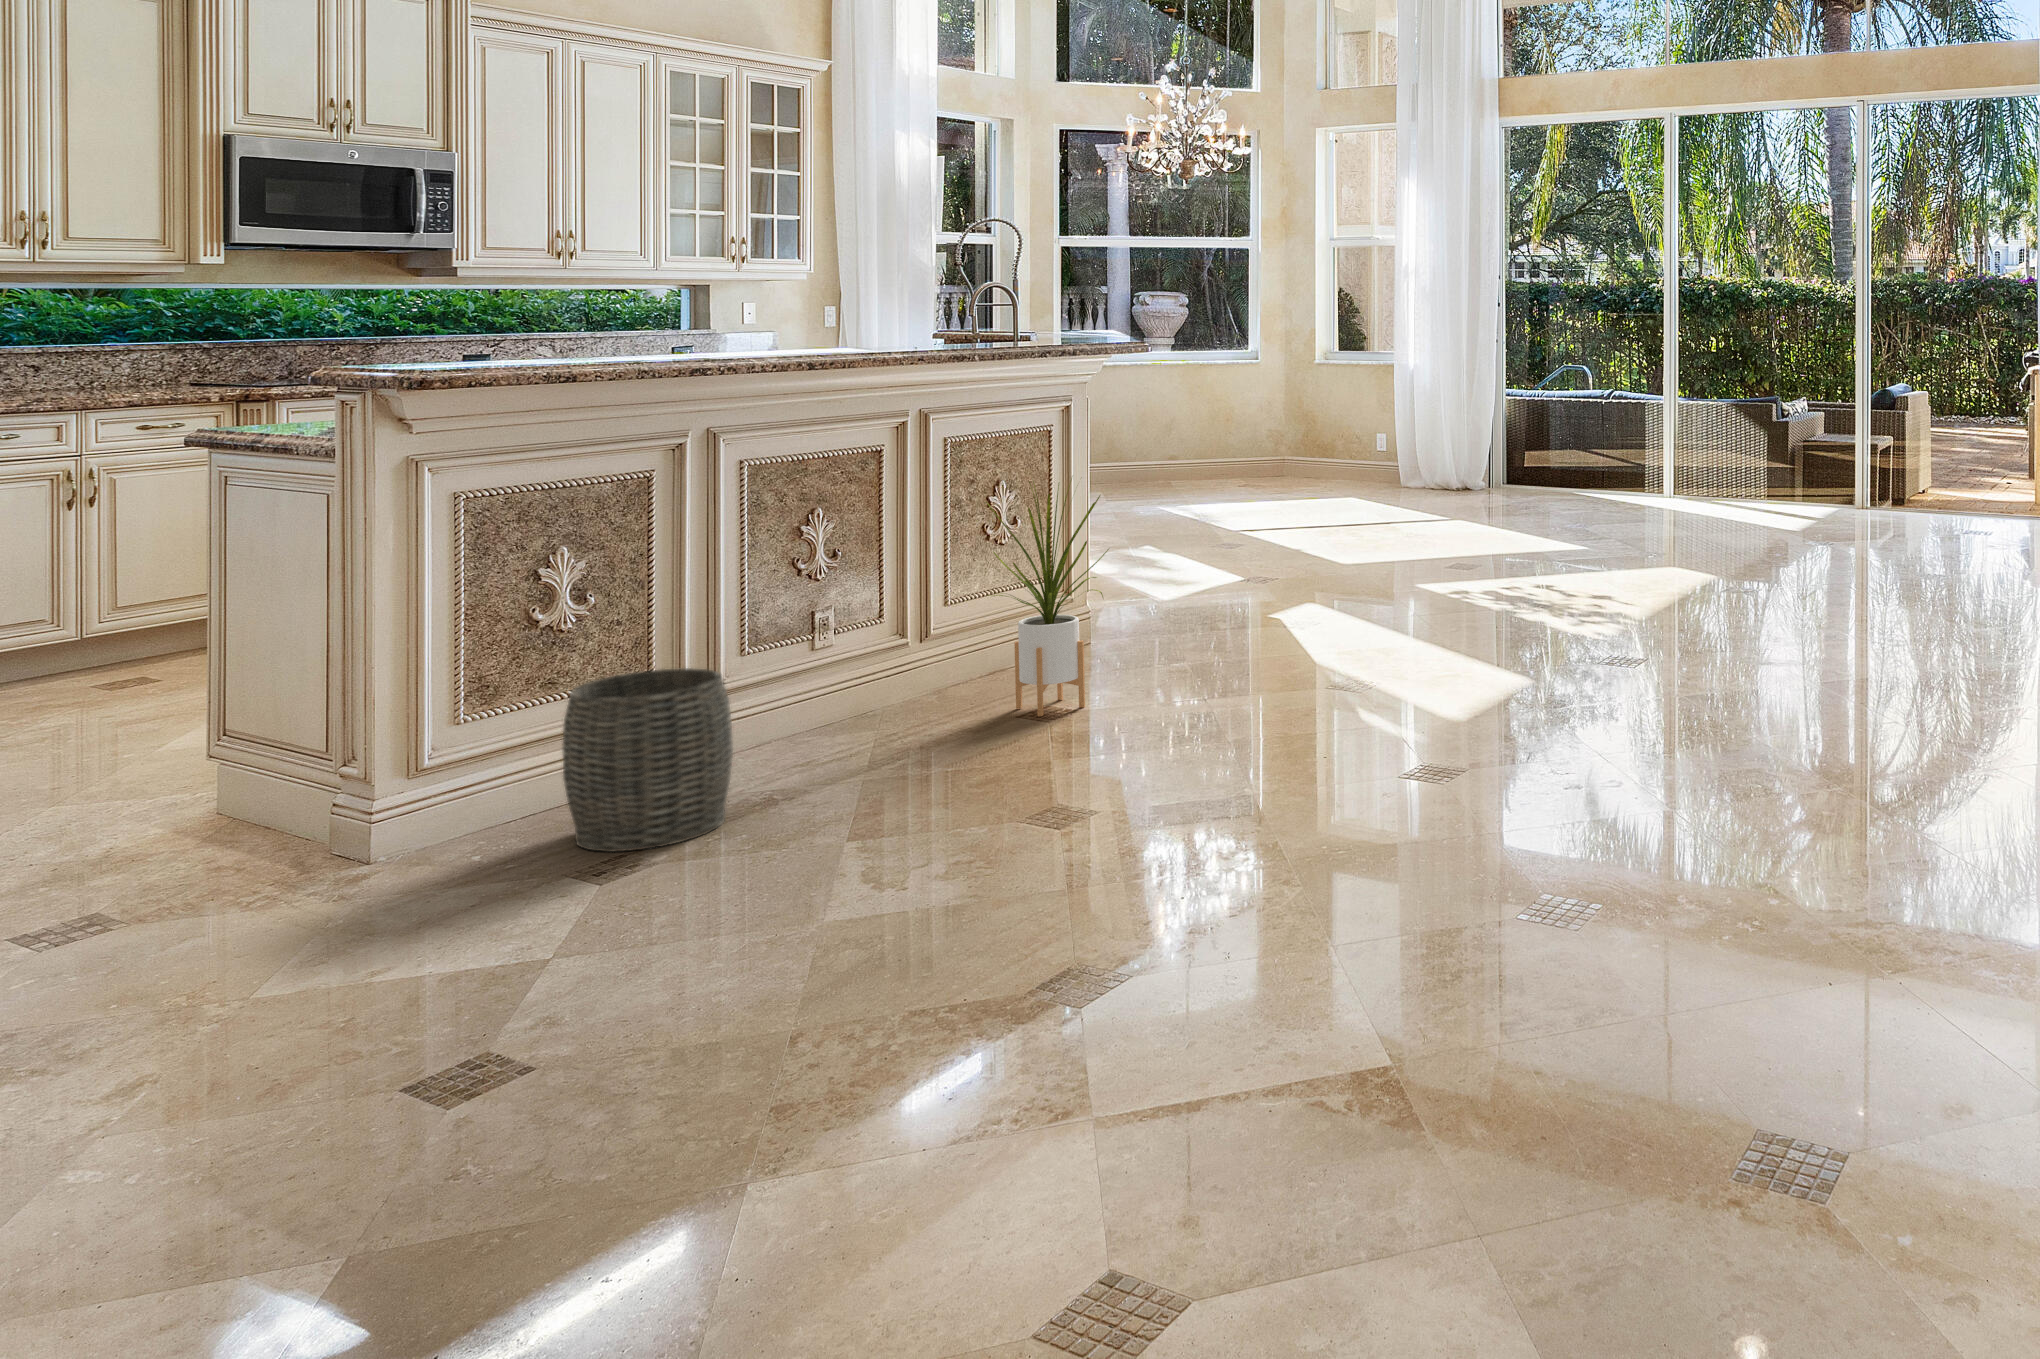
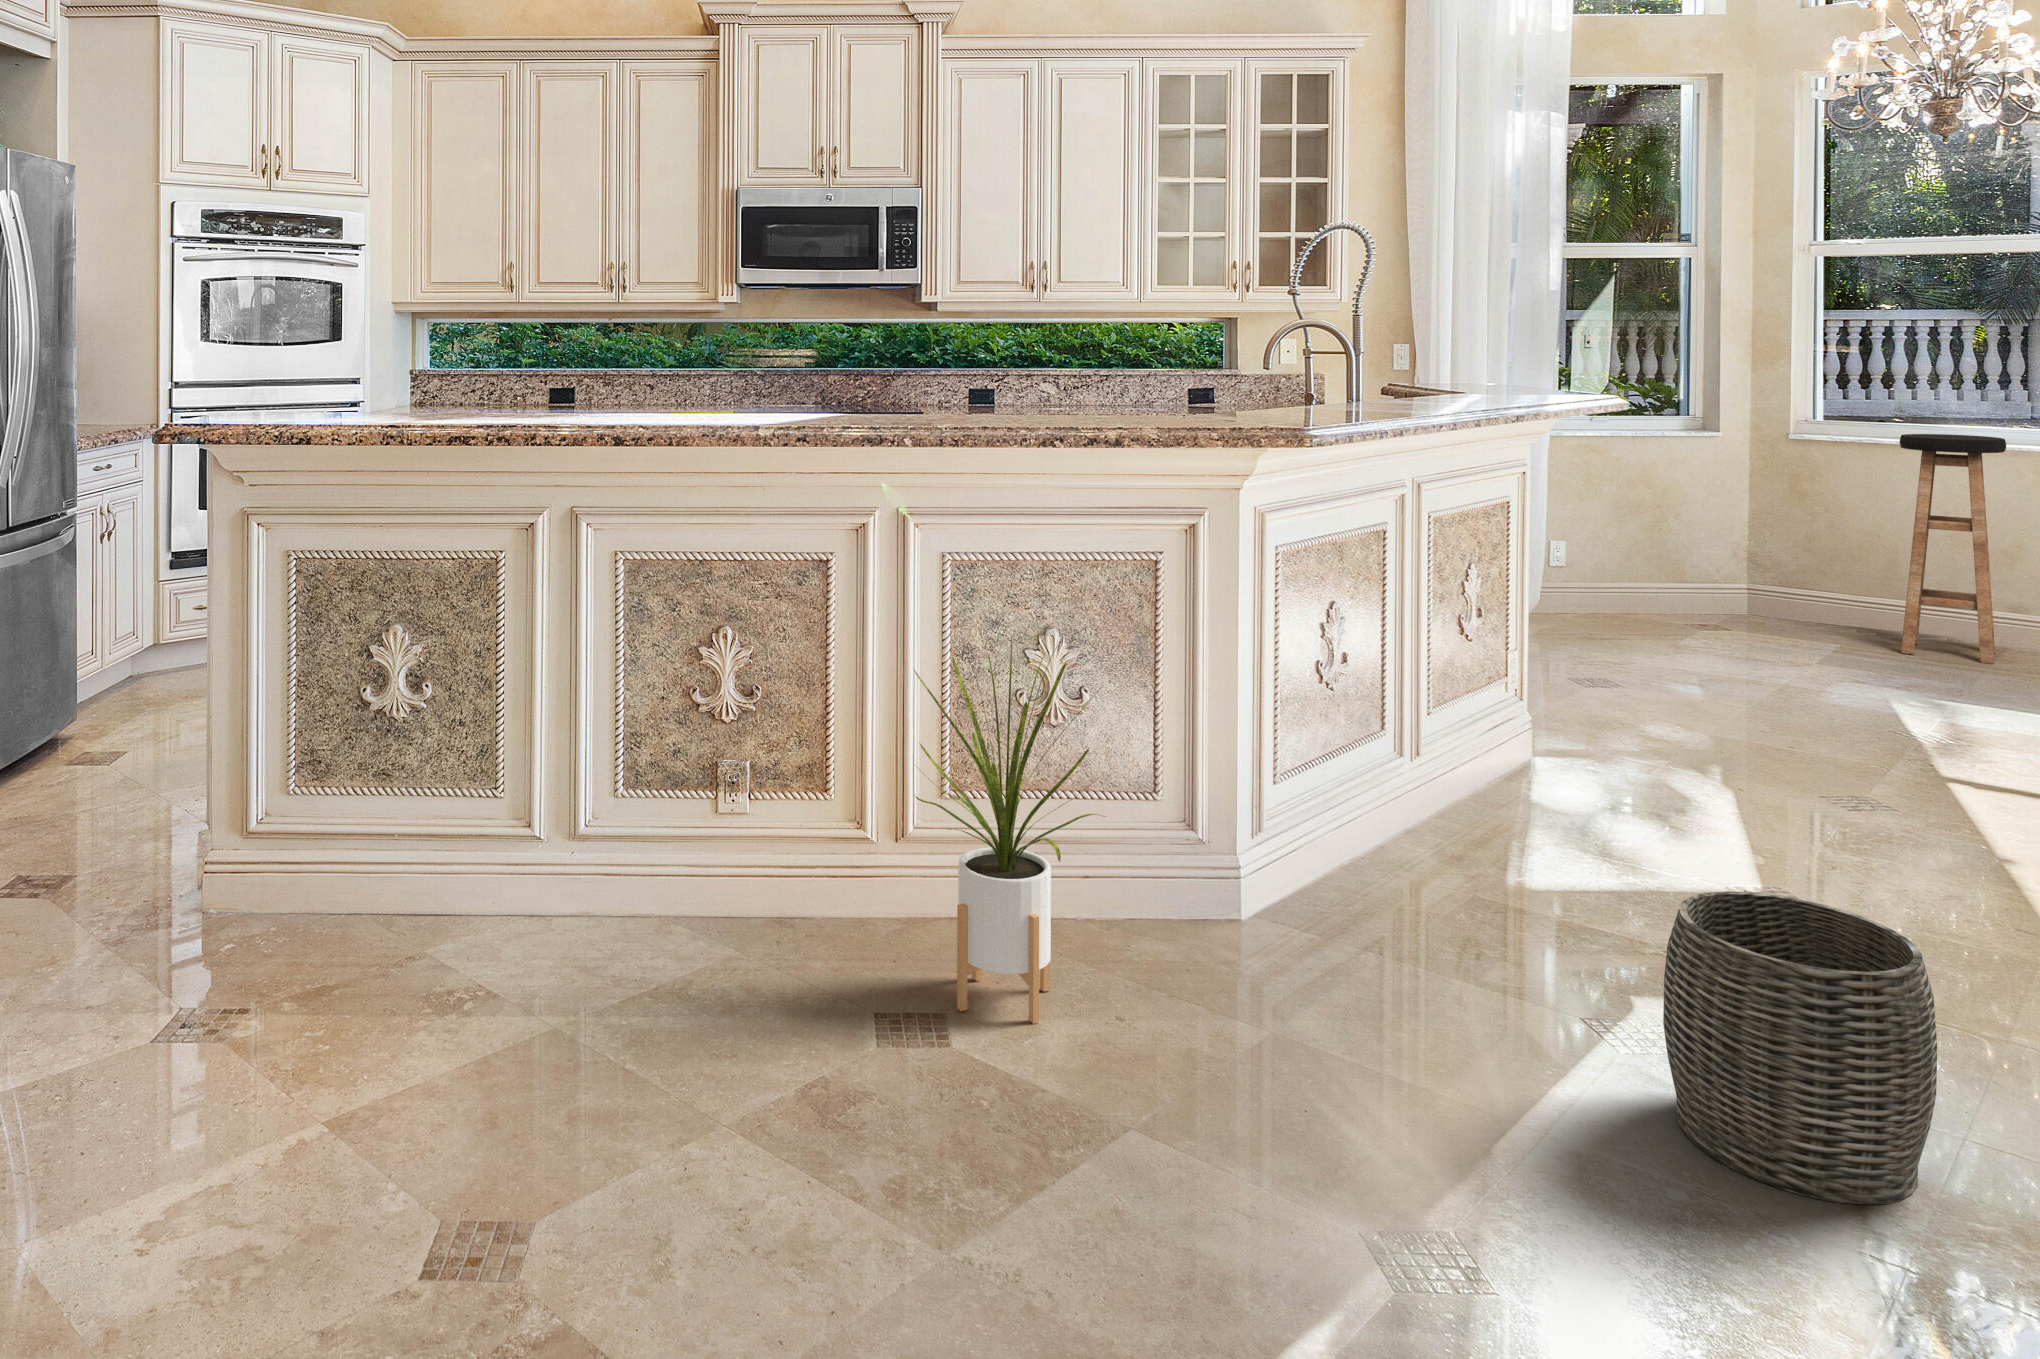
bar stool: none [1131,373,1186,513] -> present [1900,434,2006,664]
woven basket: present [563,668,733,852] -> present [1663,892,1937,1205]

